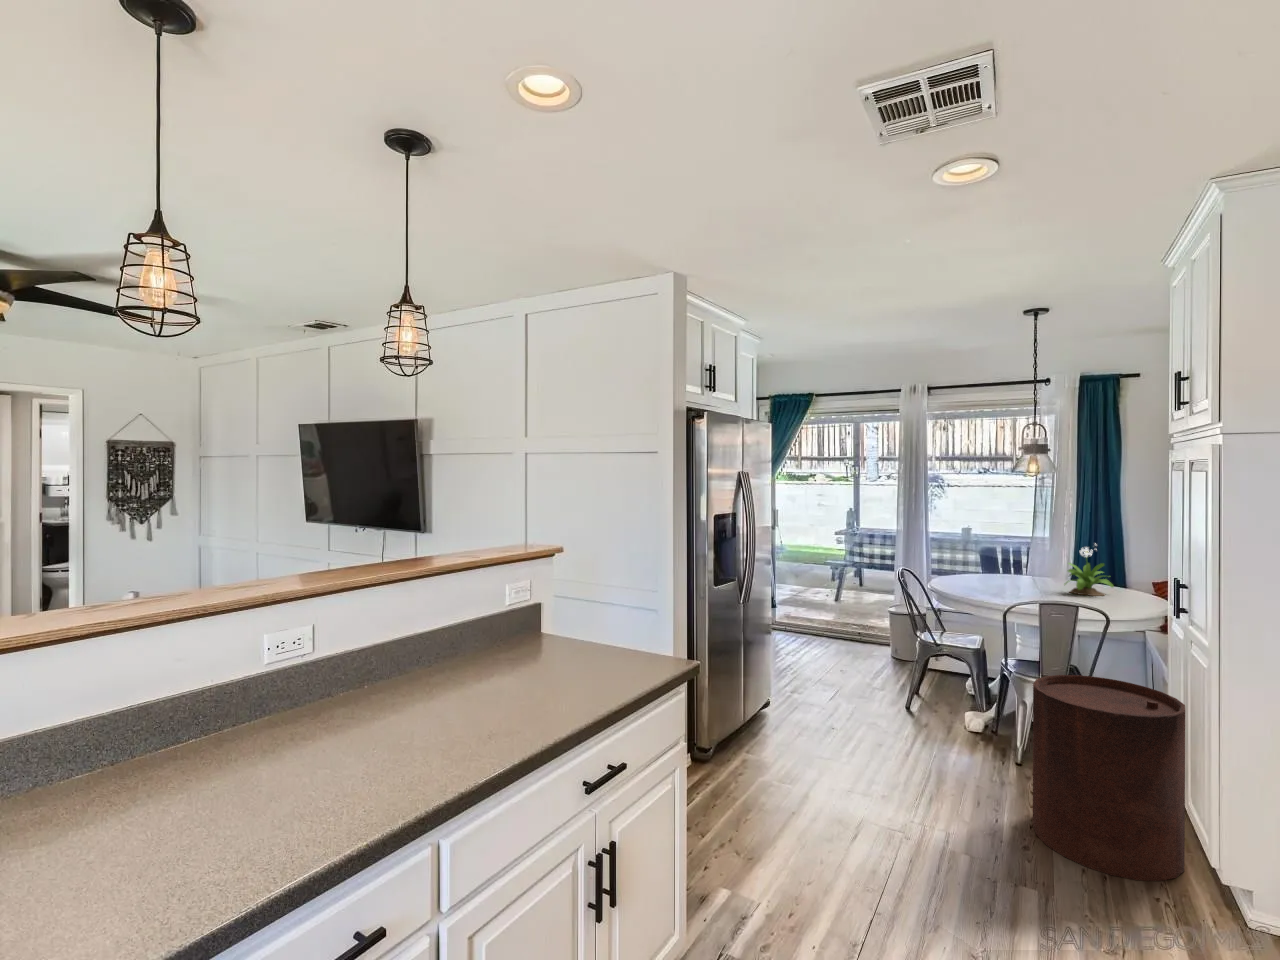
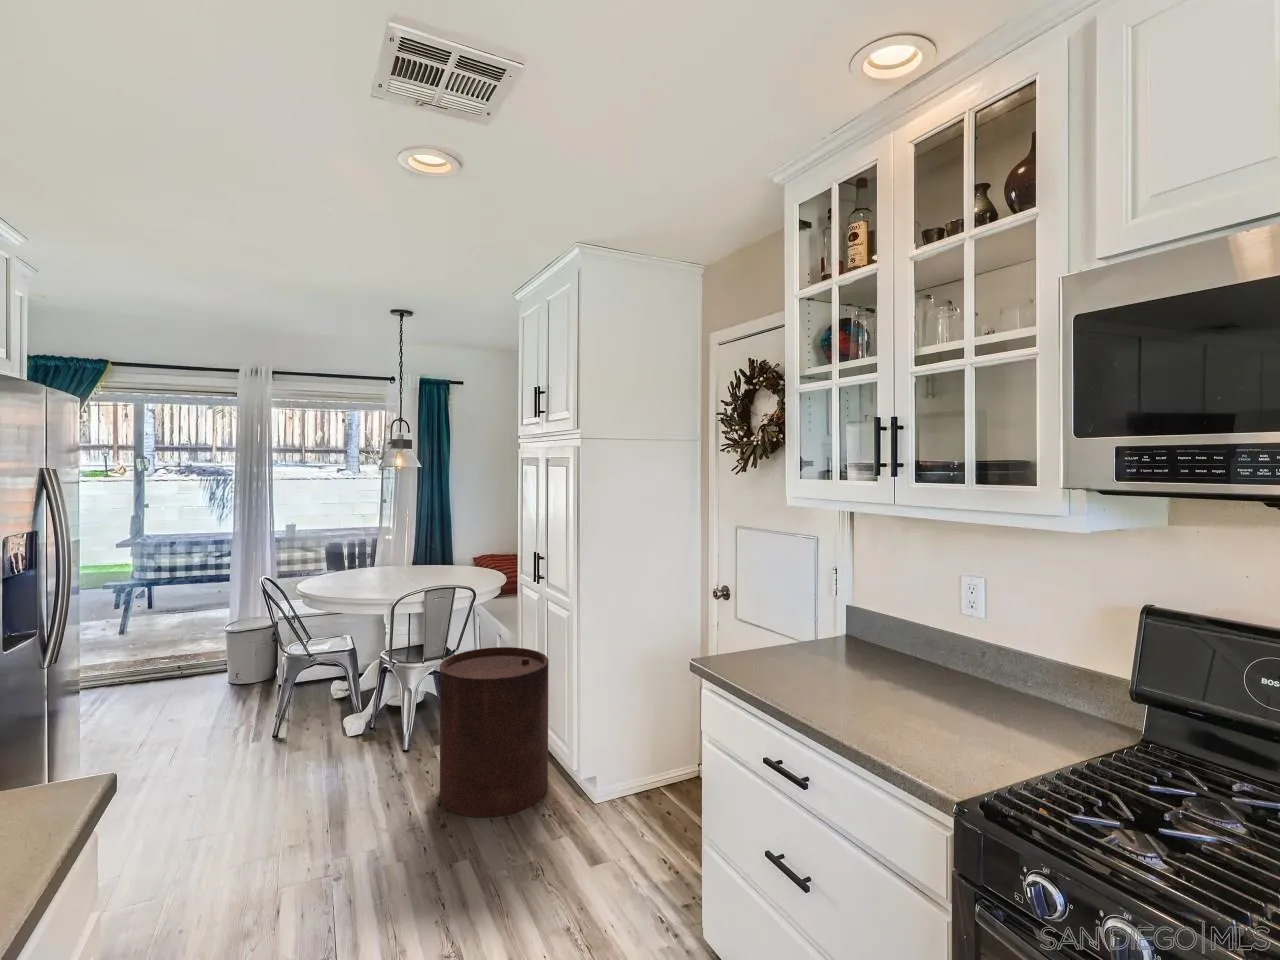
potted flower: present [1065,547,1114,596] -> none [424,531,460,578]

